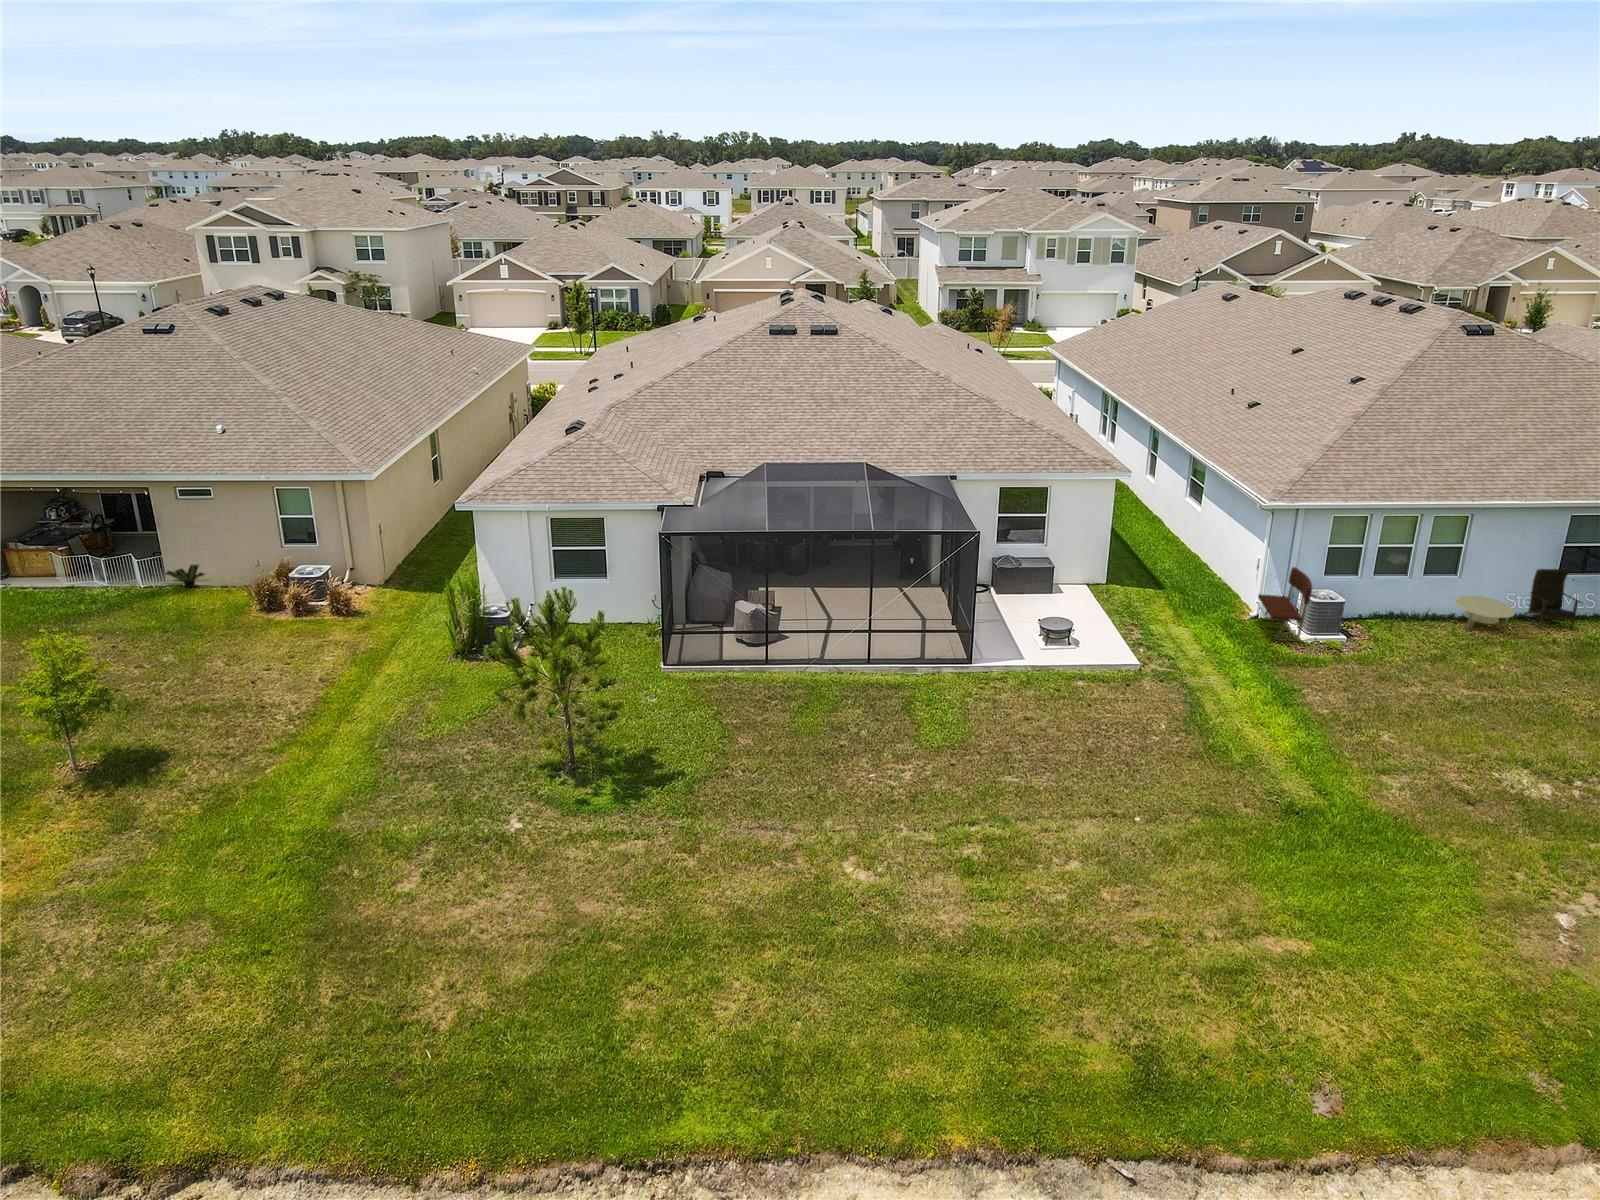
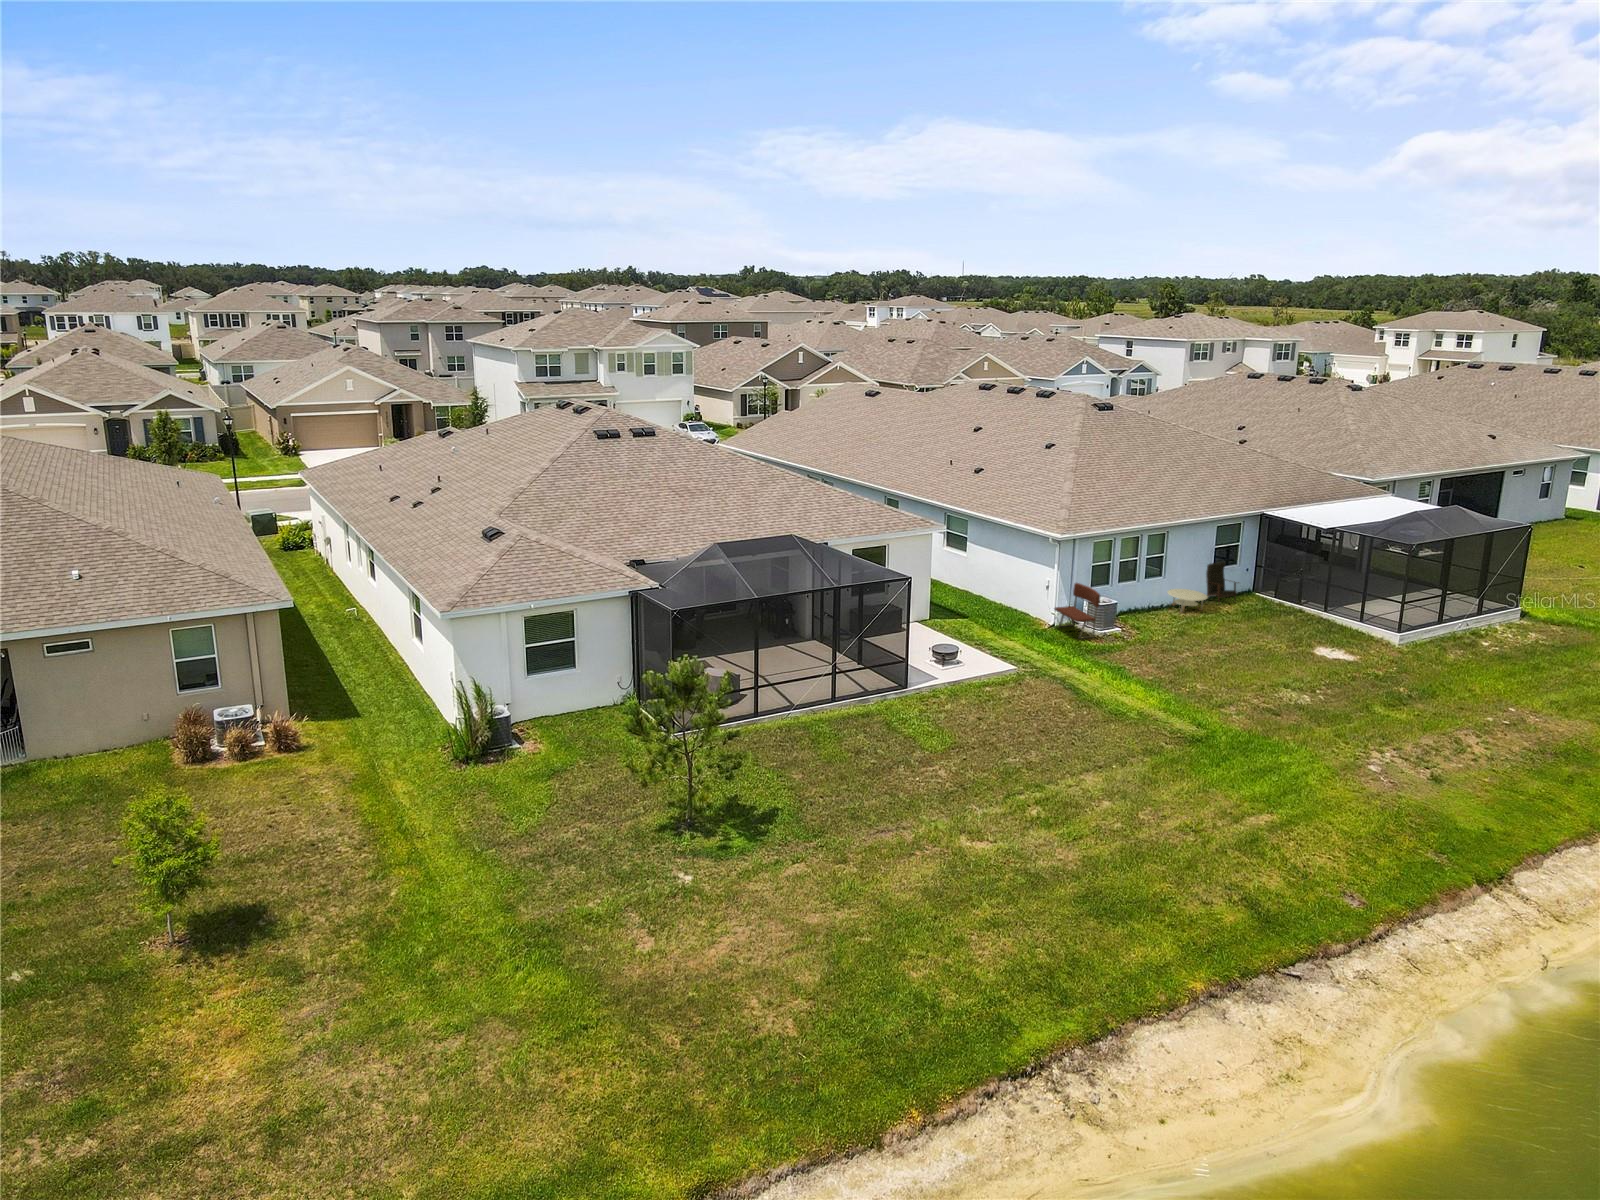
potted plant: present [165,565,204,588] -> none [35,735,87,764]

